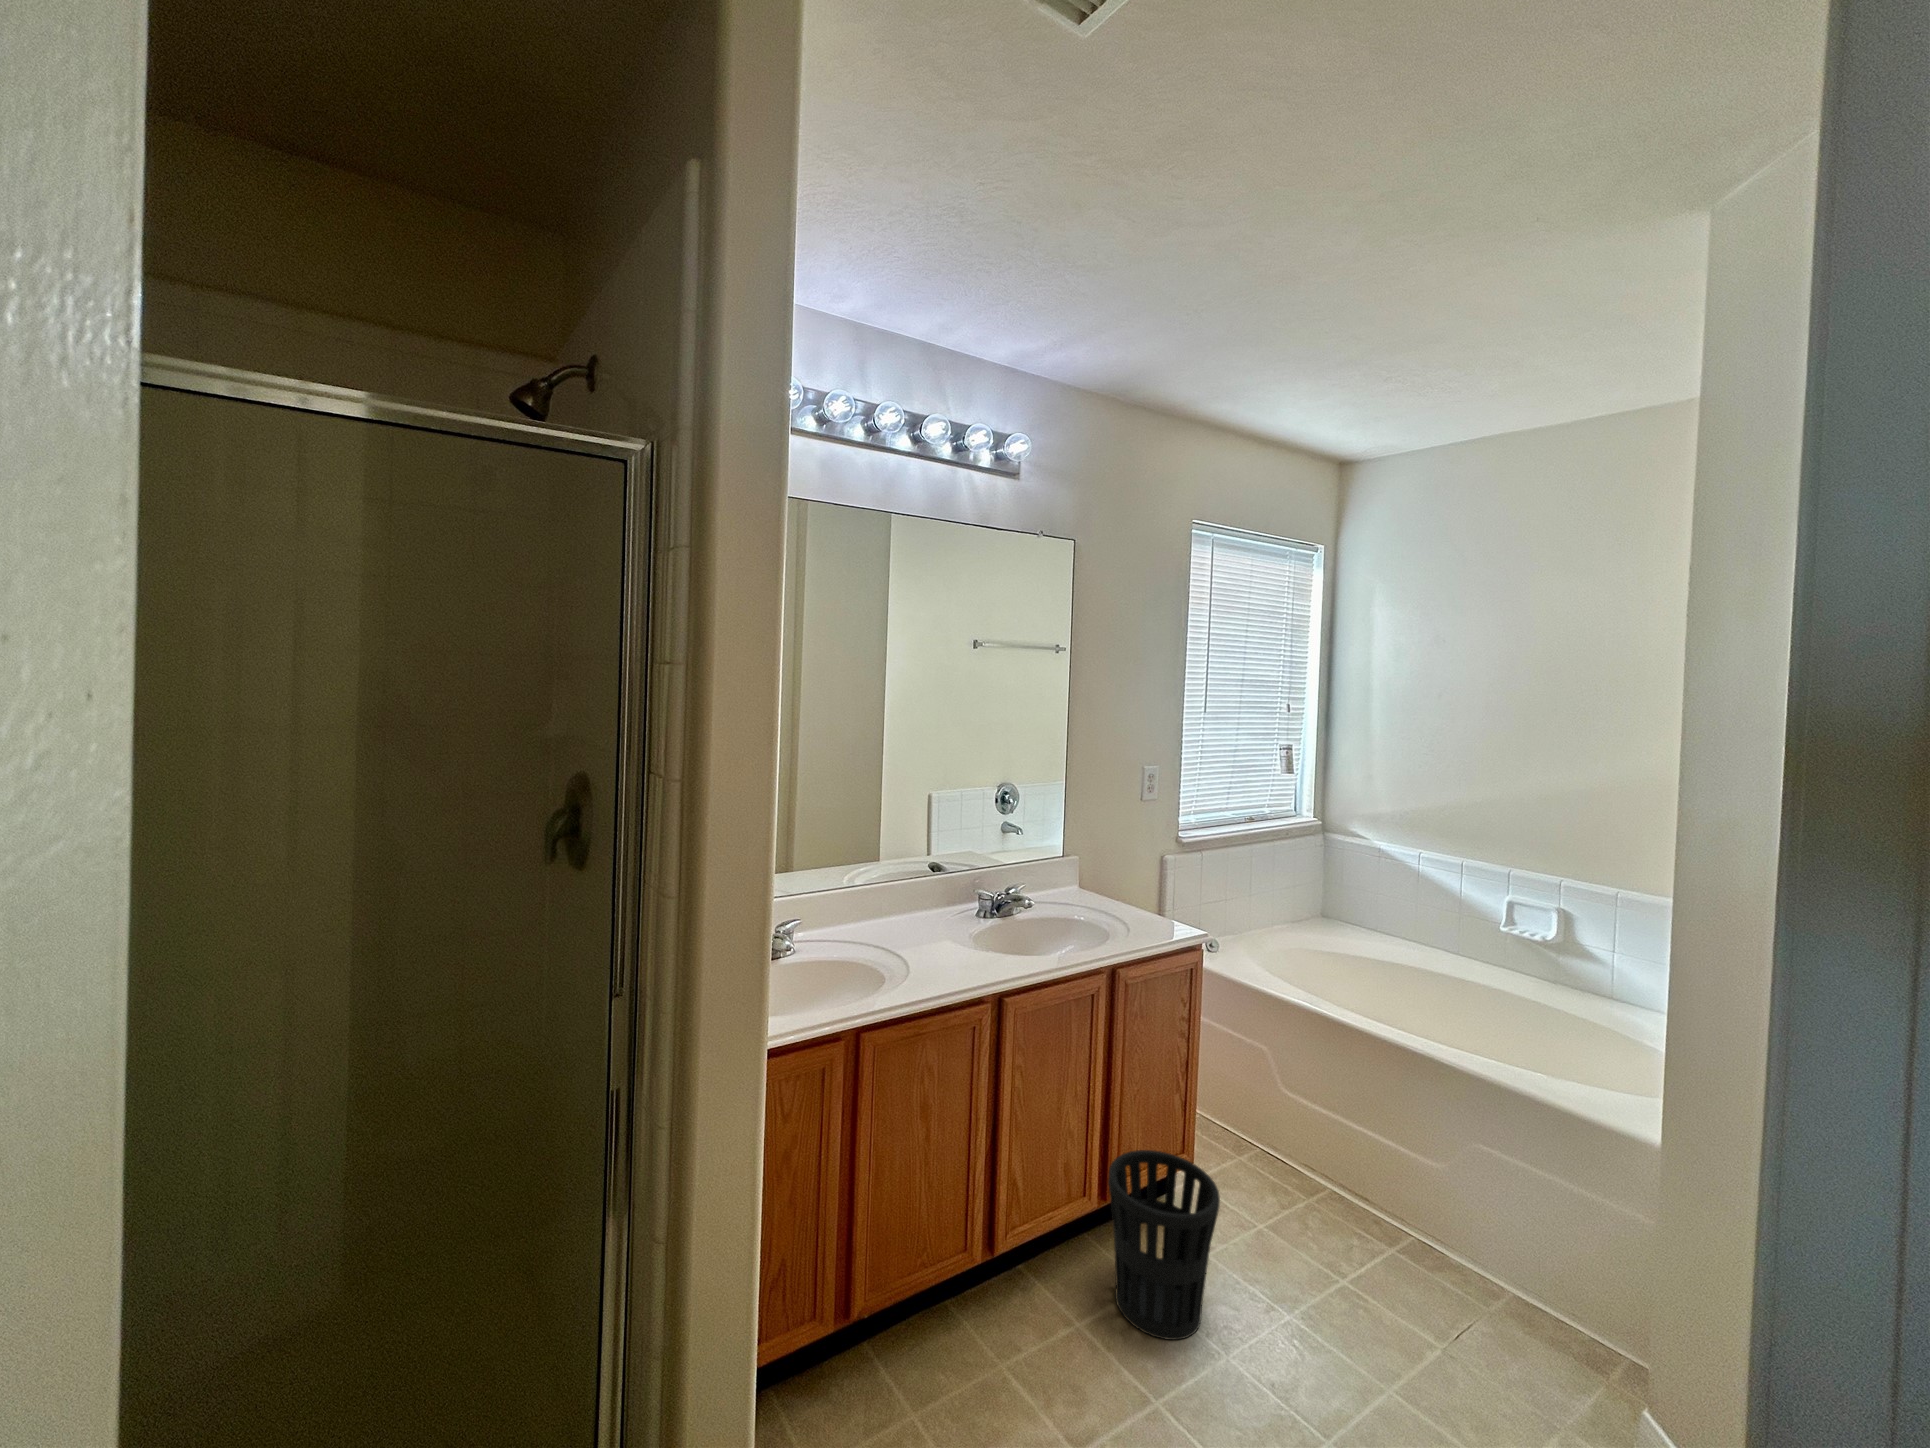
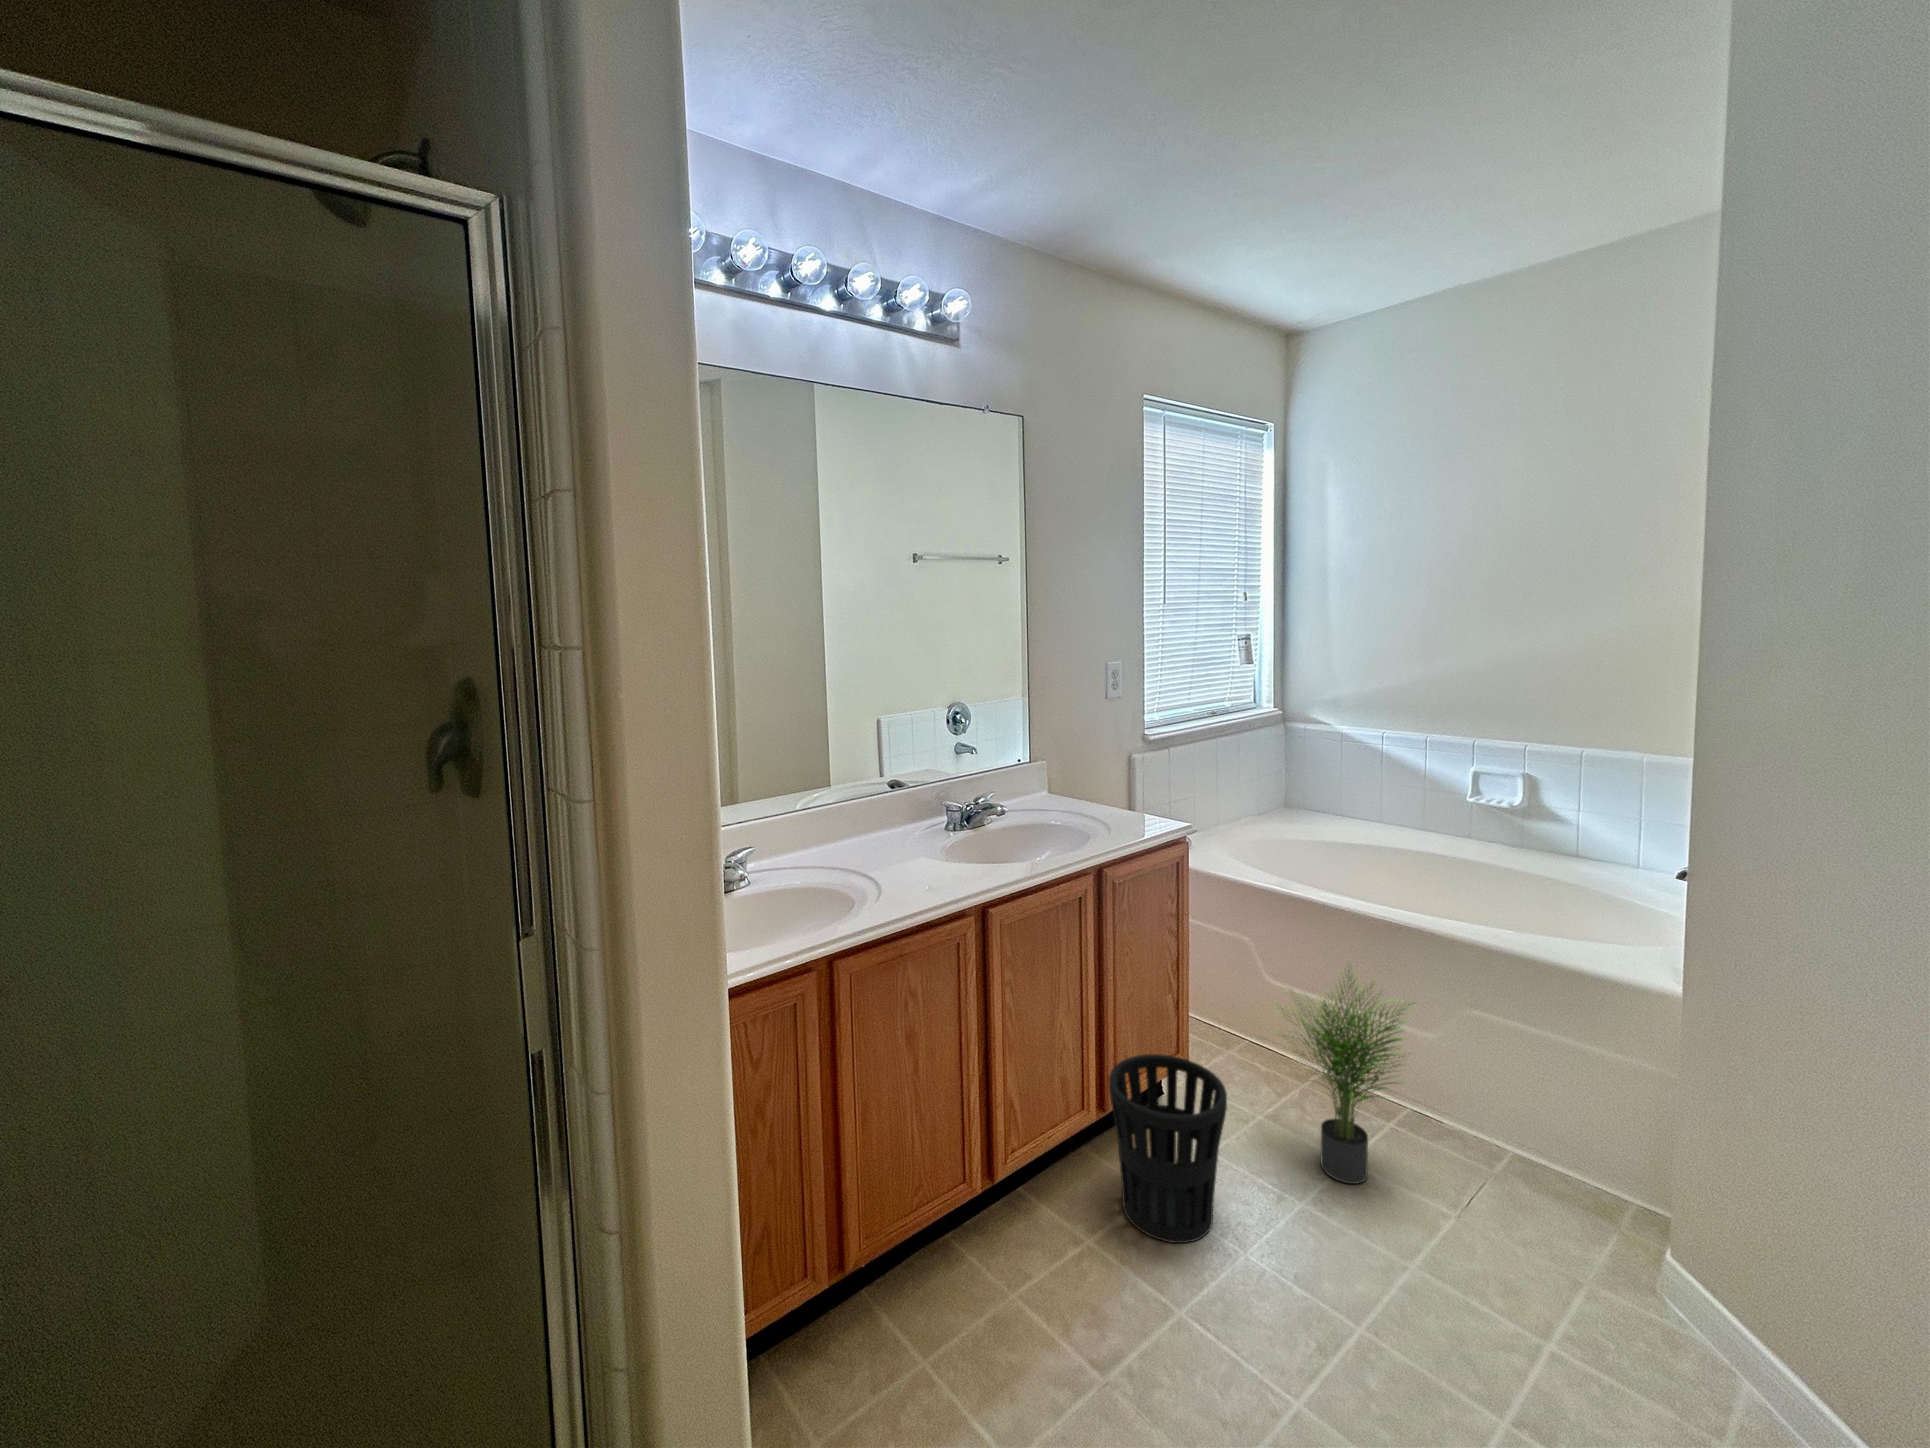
potted plant: none [1275,1080,1418,1305] -> present [1278,976,1417,1184]

